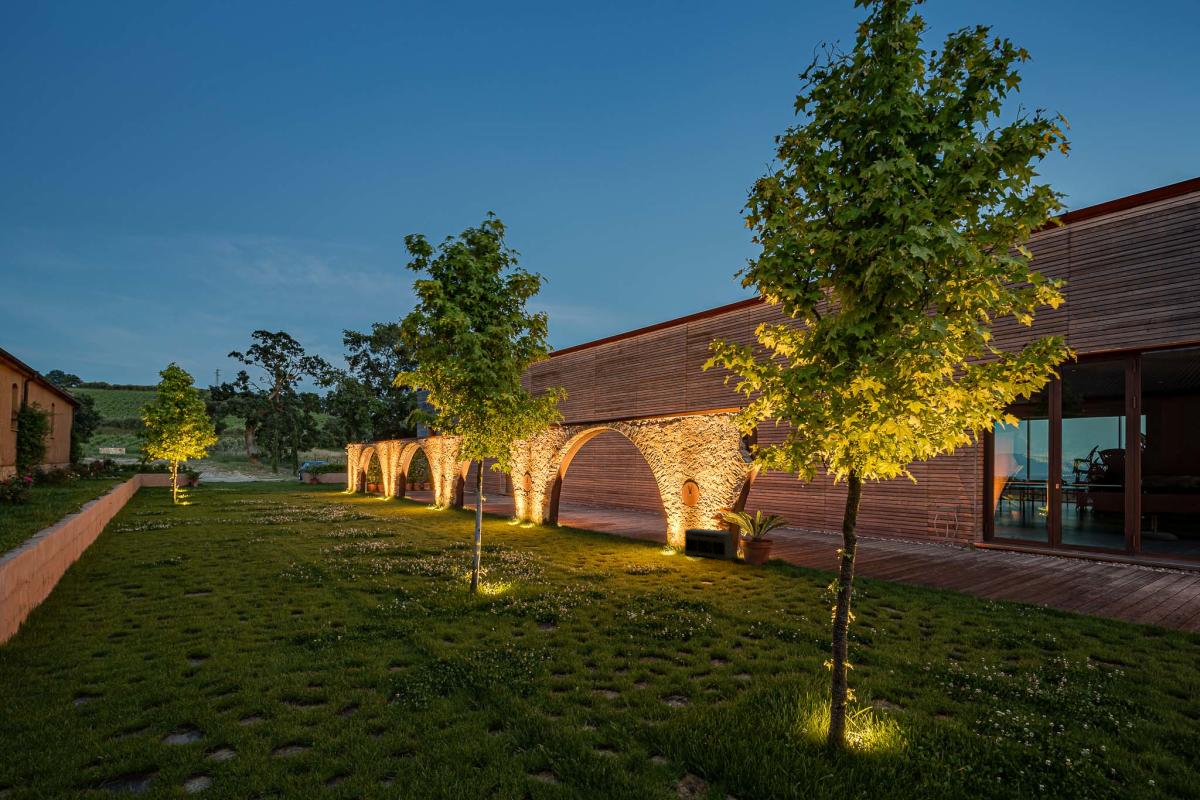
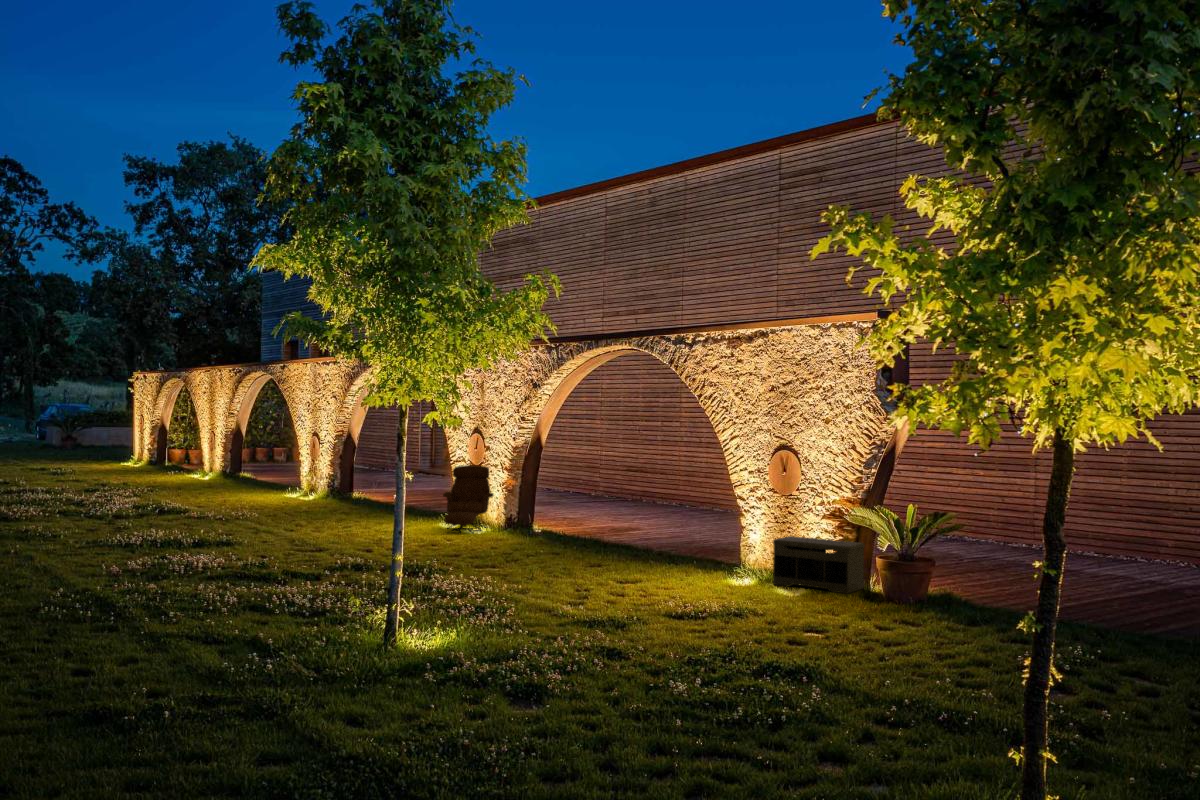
lounge chair: none [511,490,538,527] -> present [443,465,494,534]

